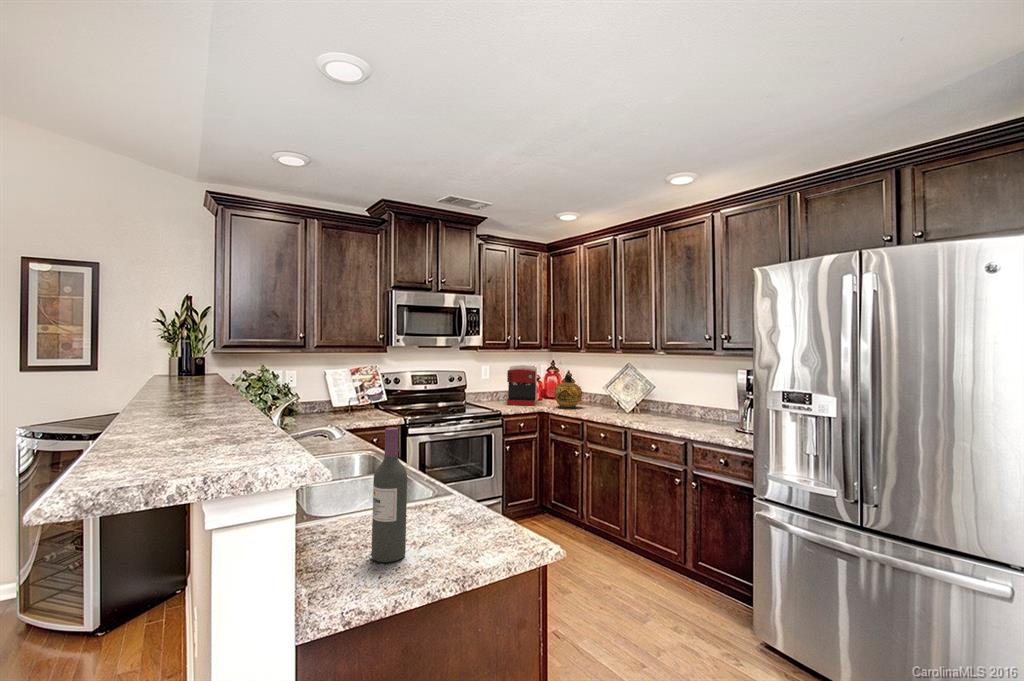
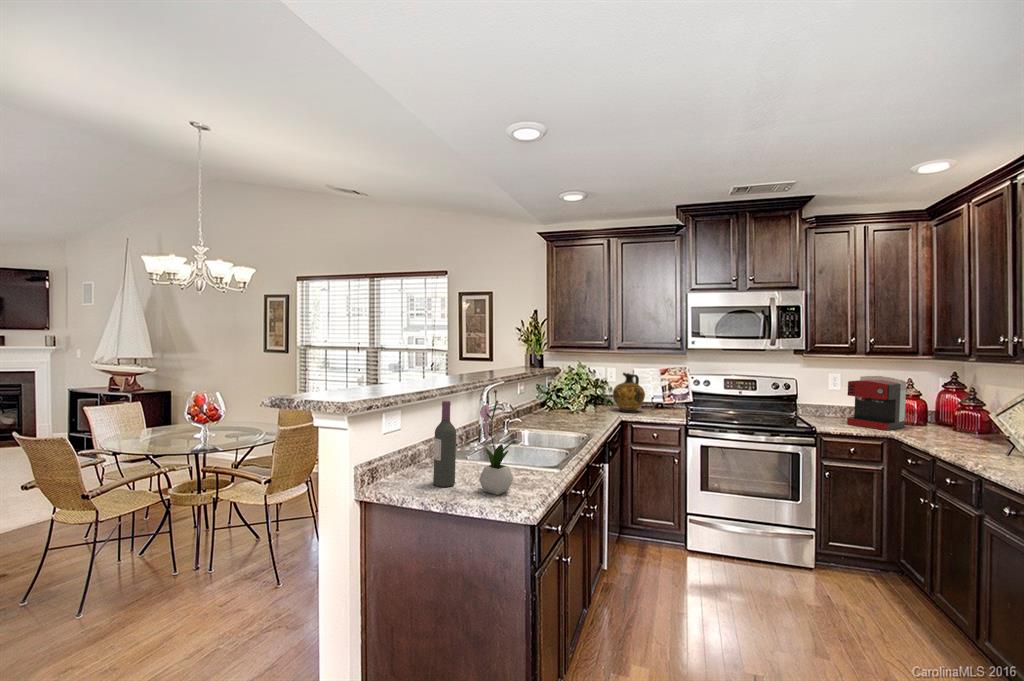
ceramic jug: present [554,374,582,409] -> present [613,373,645,412]
flower arrangement: none [432,403,491,545] -> present [479,390,514,495]

